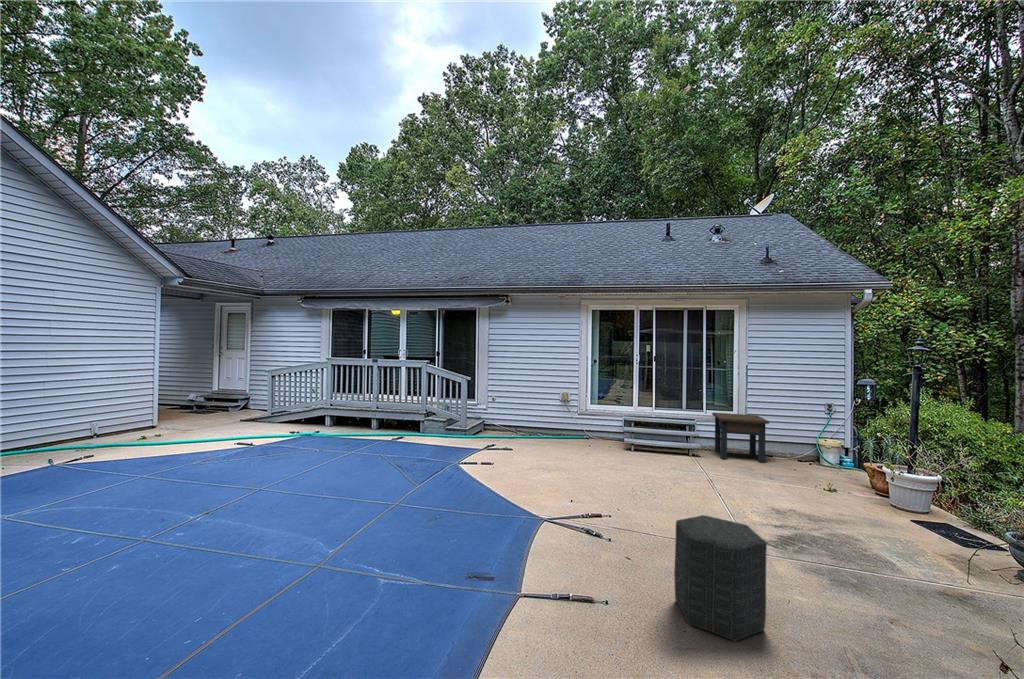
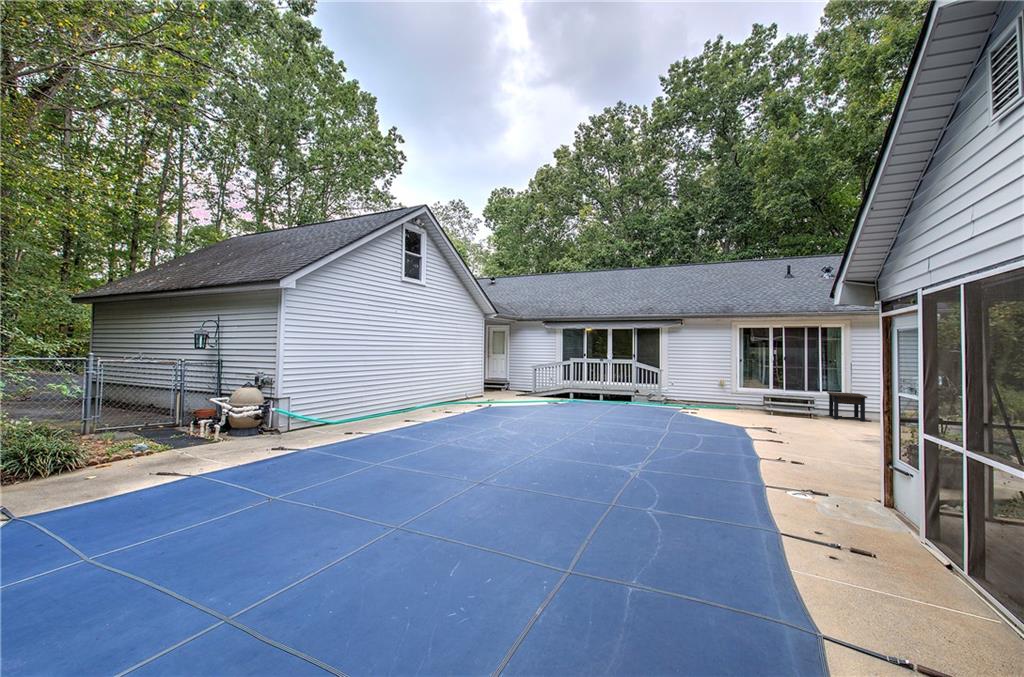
ottoman: present [674,515,767,641] -> none [822,427,862,465]

